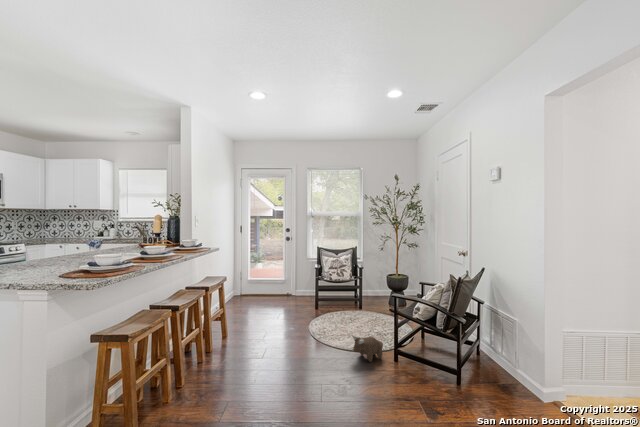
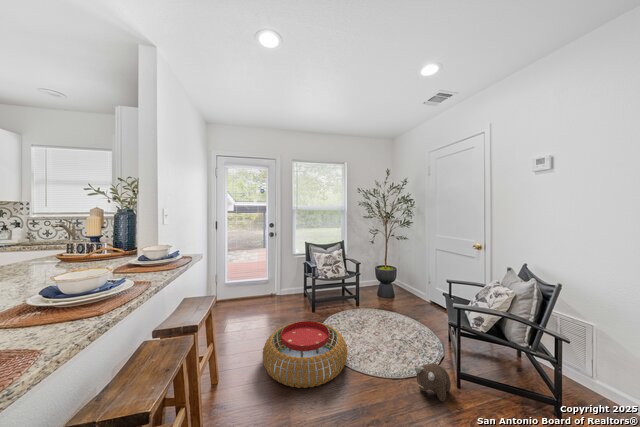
pouf: none [256,306,320,345] -> present [263,321,347,388]

